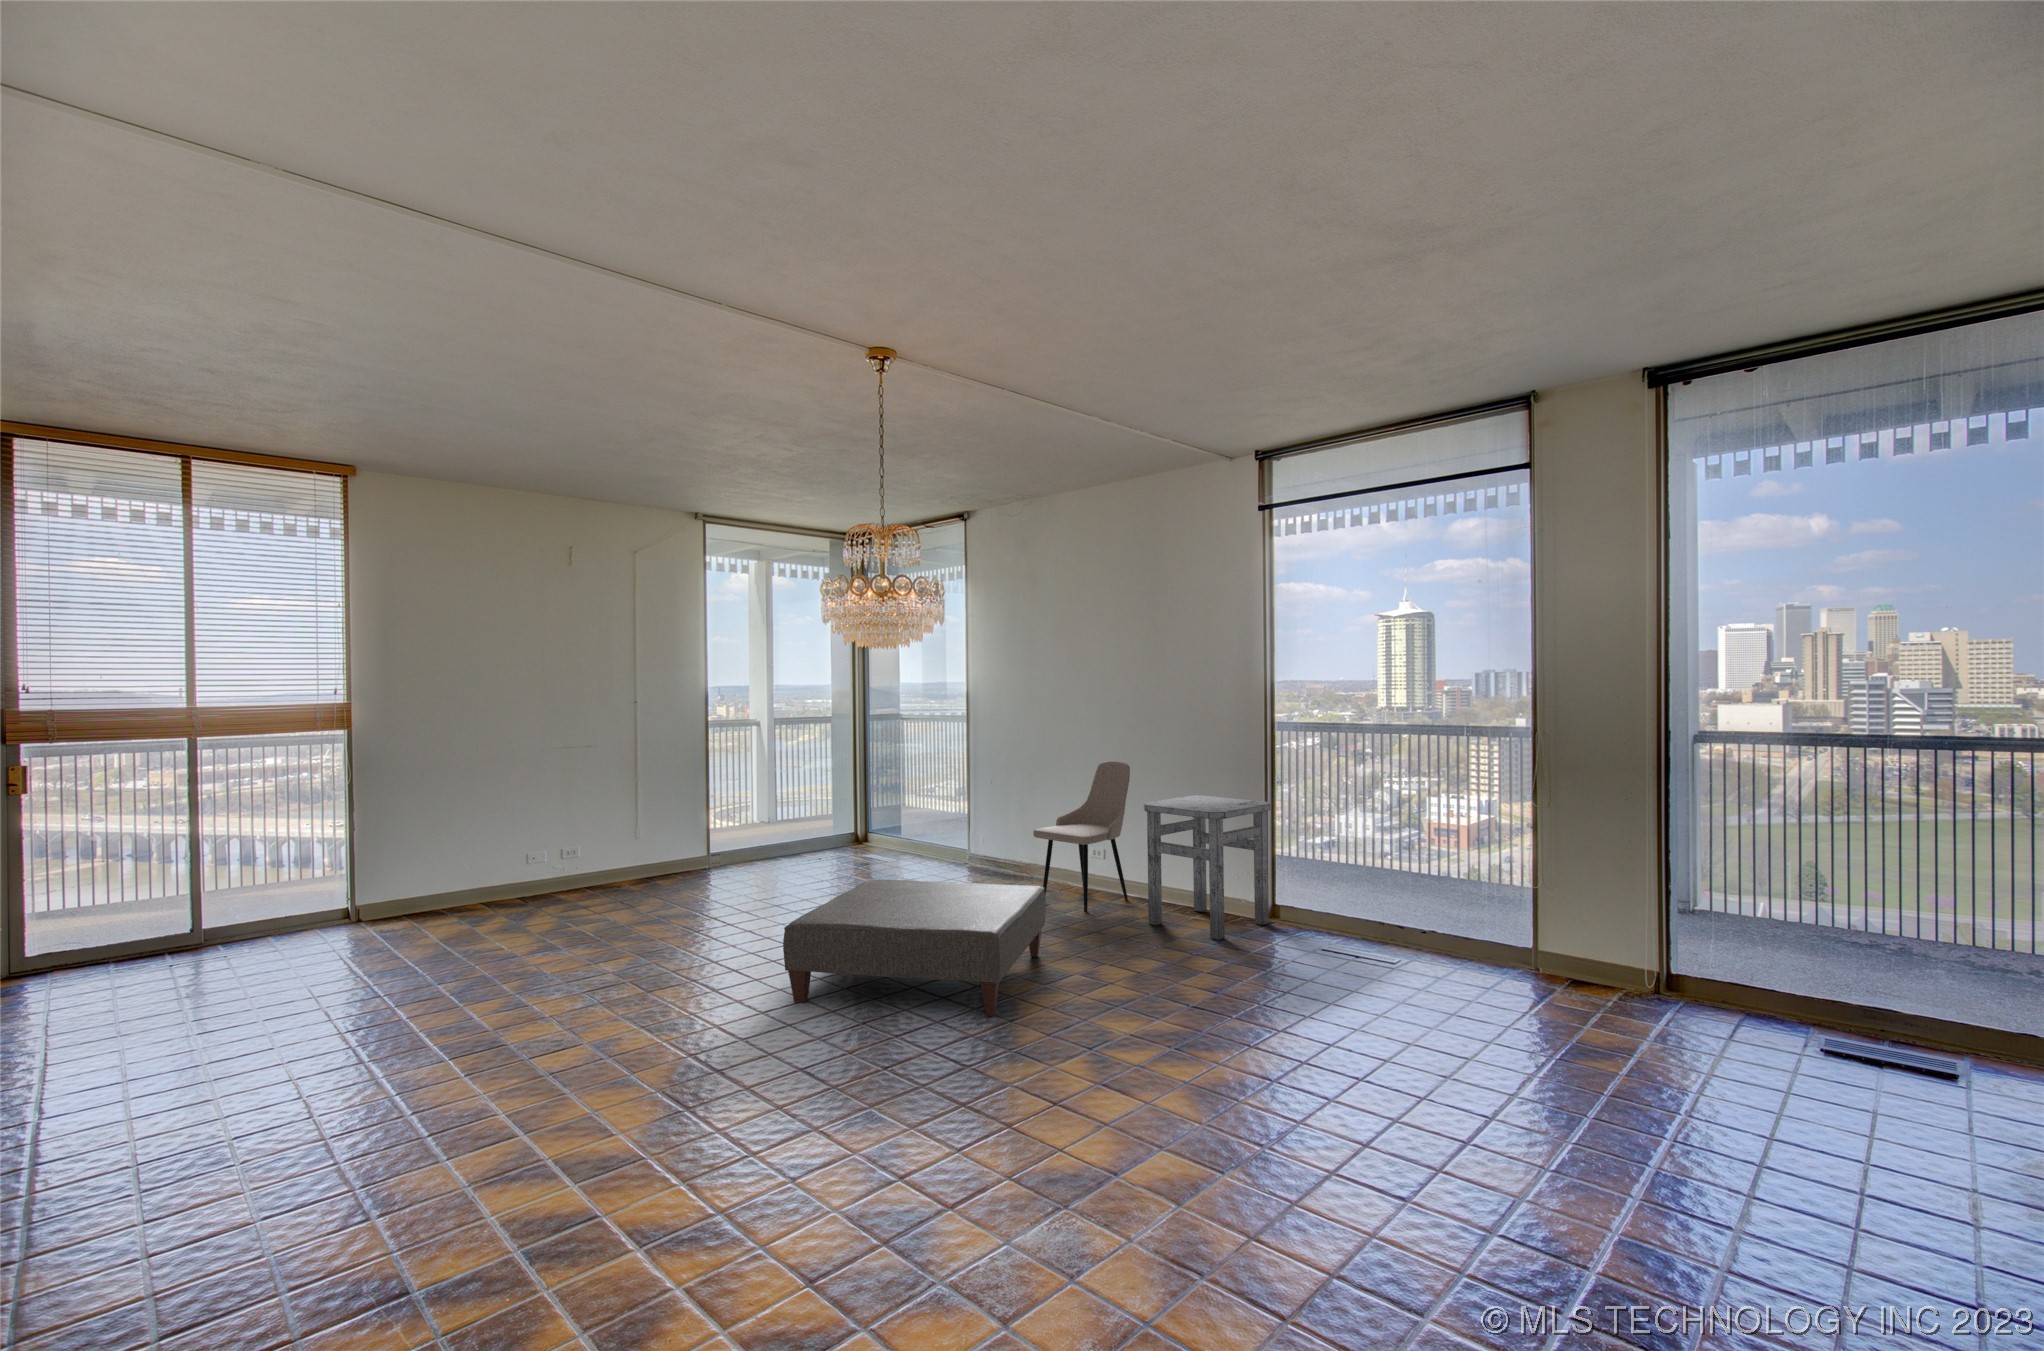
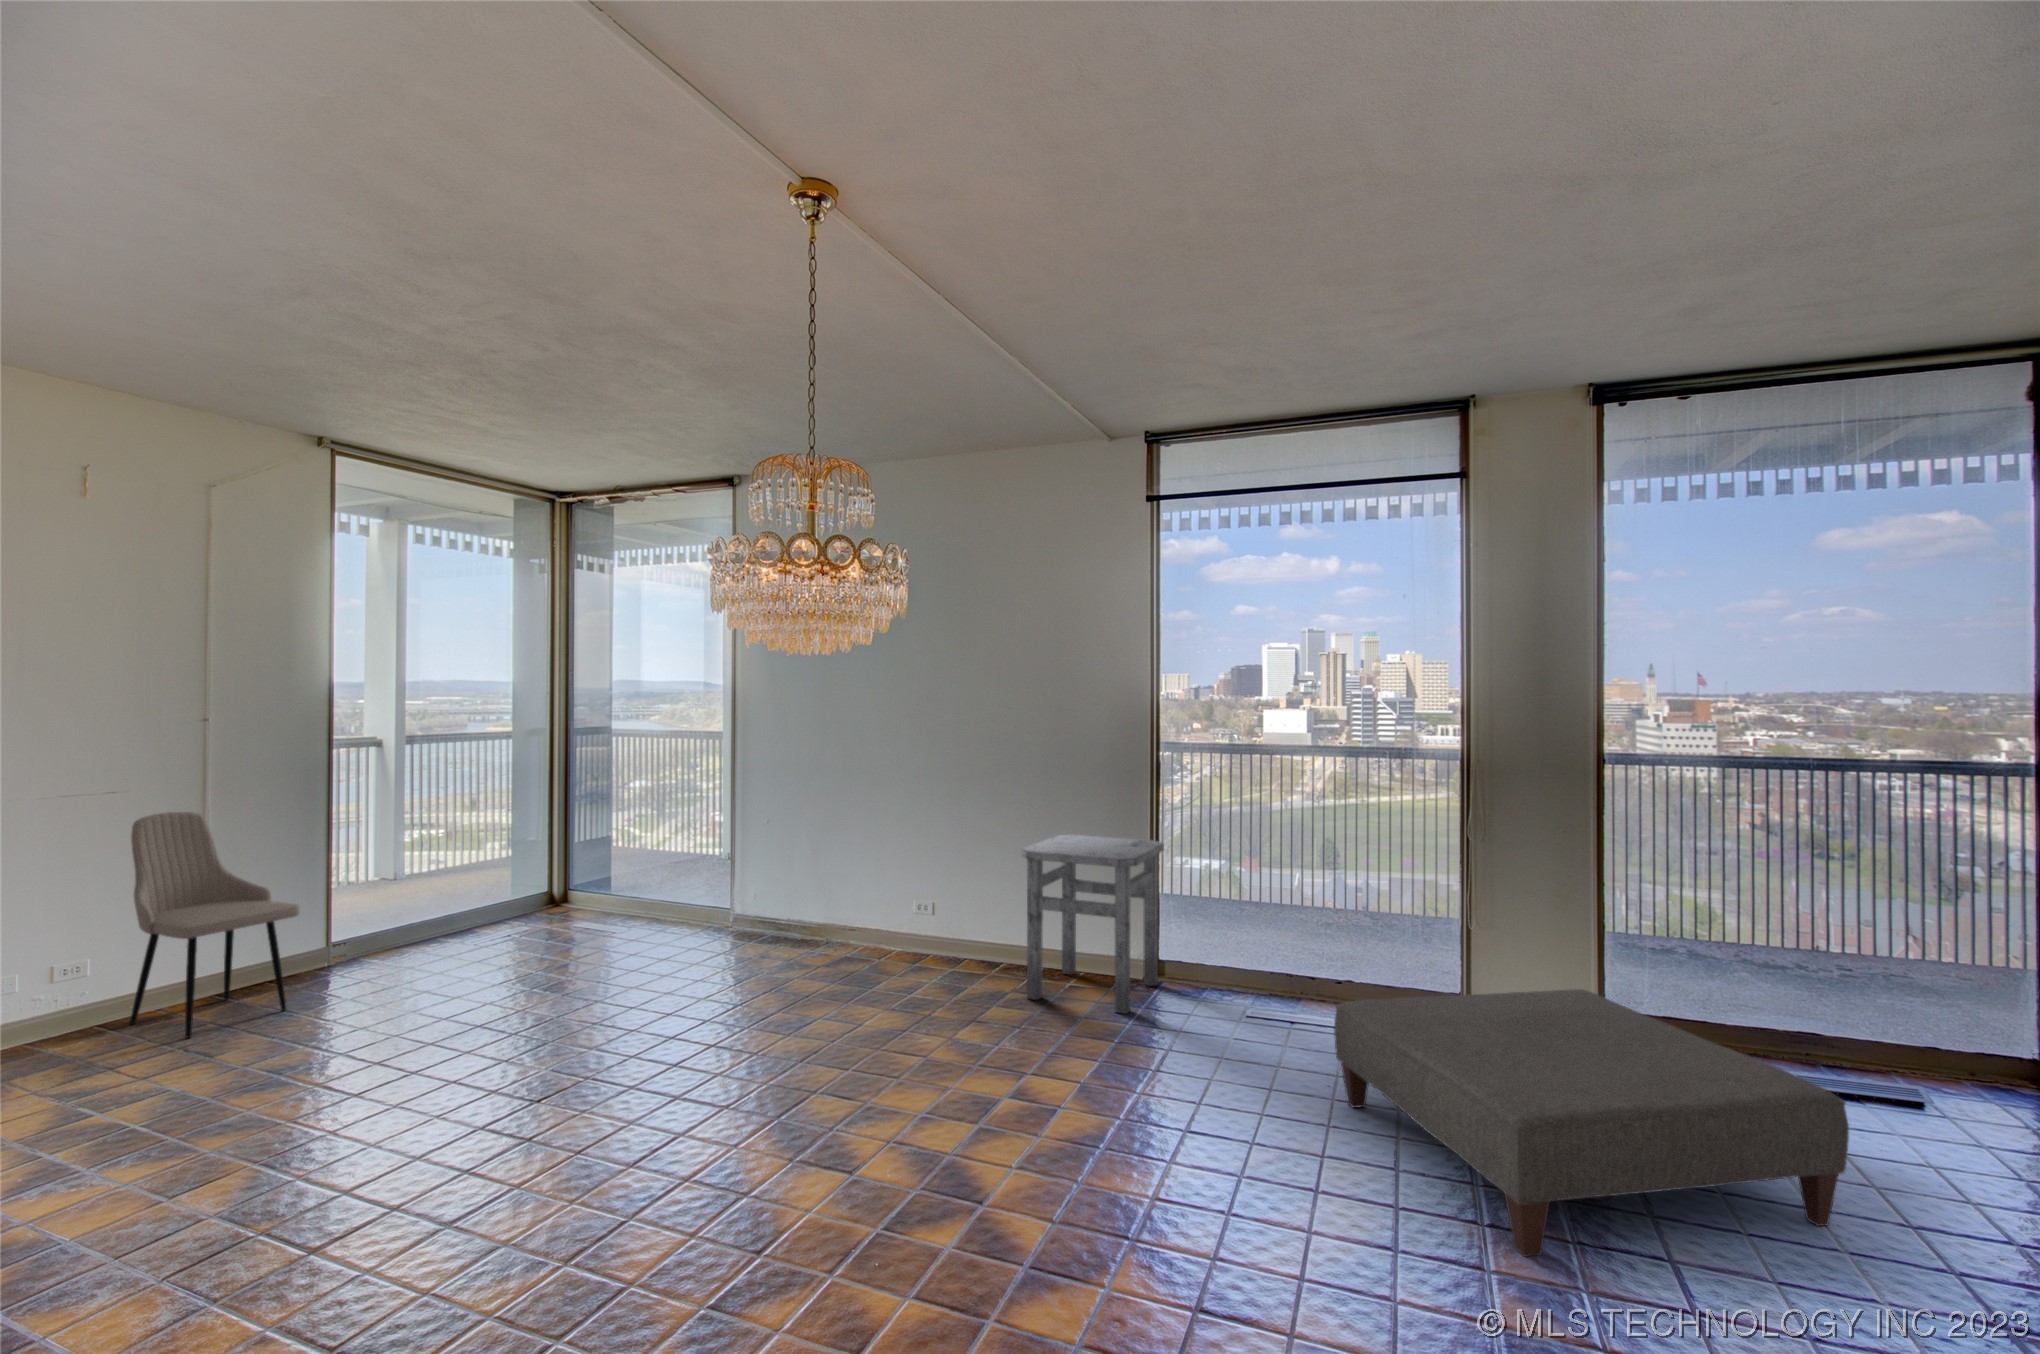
dining chair: present [1033,761,1130,912] -> present [130,812,300,1039]
ottoman: present [783,879,1046,1017] -> present [1334,989,1849,1257]

